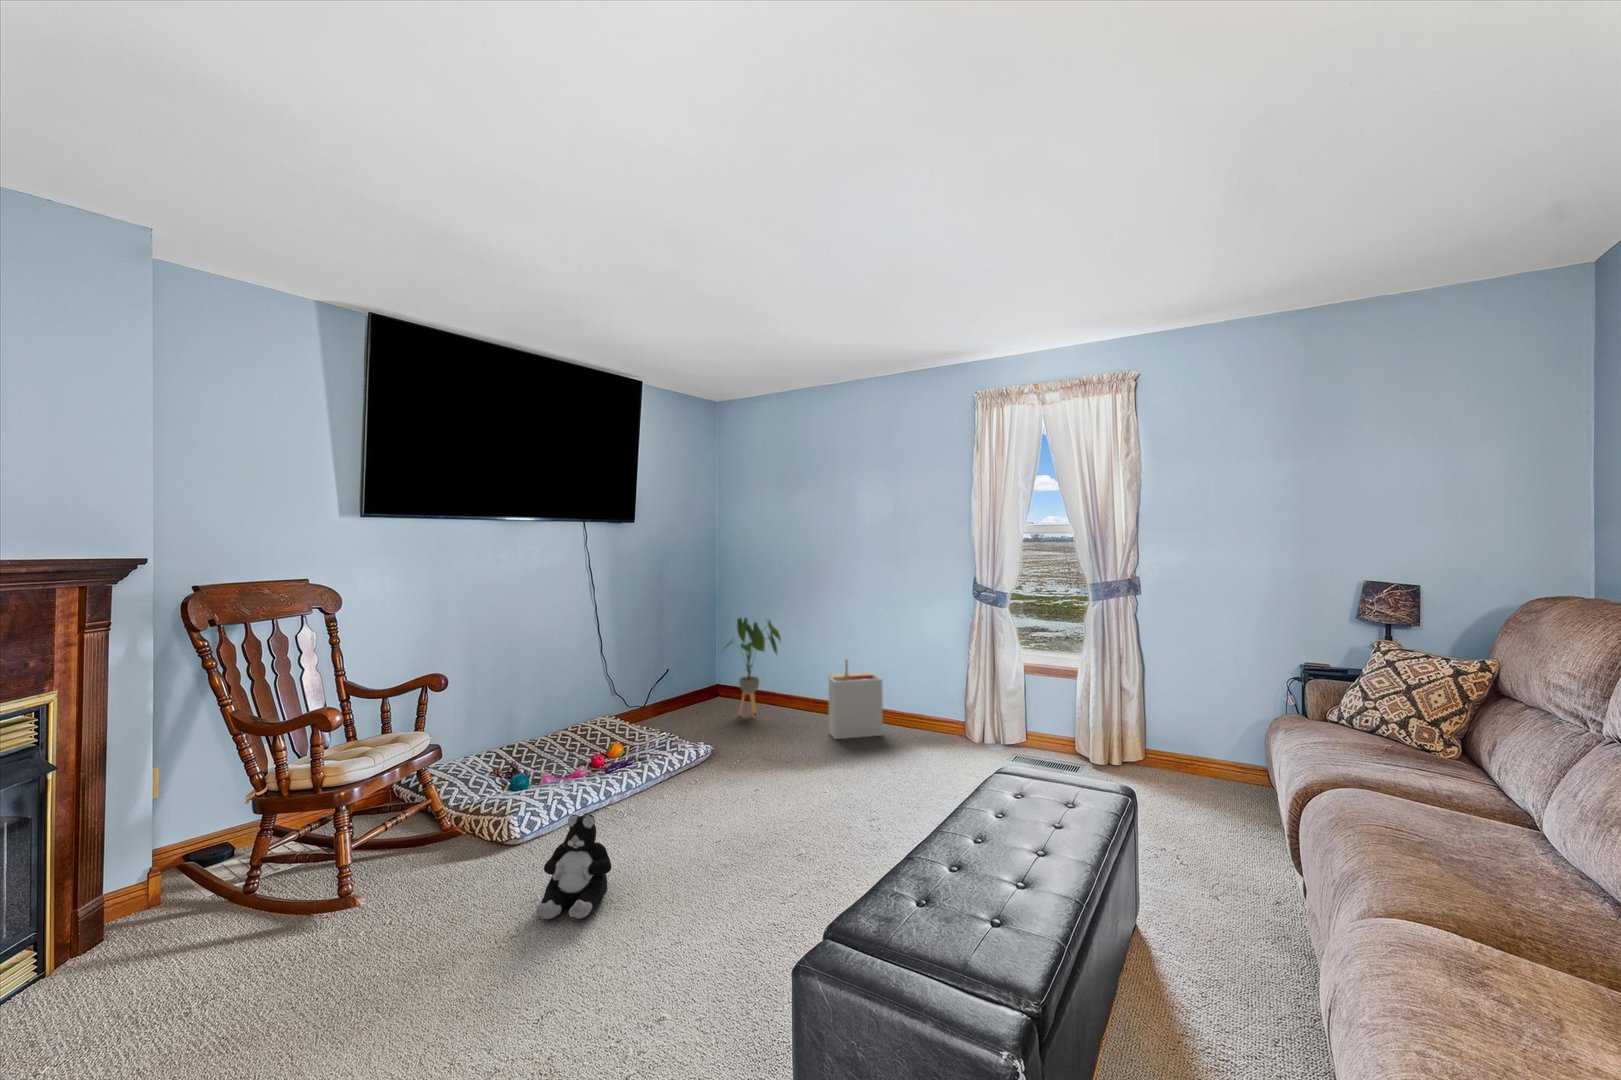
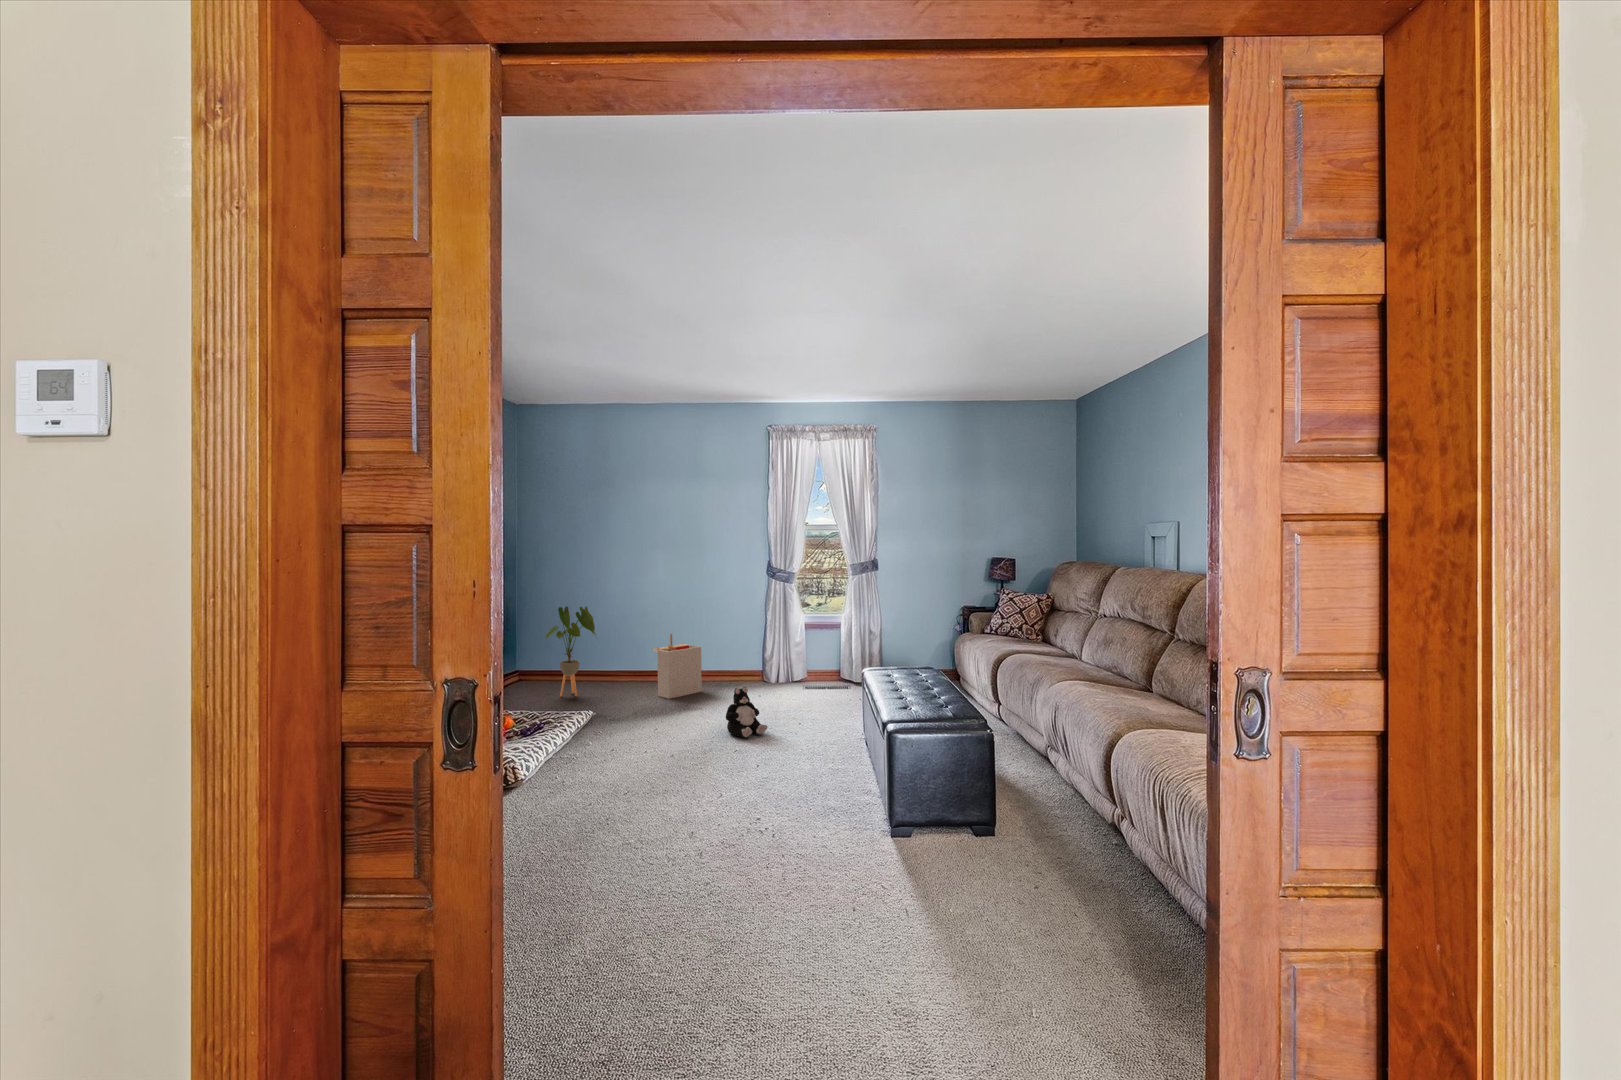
plush toy: present [537,814,611,919] -> present [726,687,767,737]

